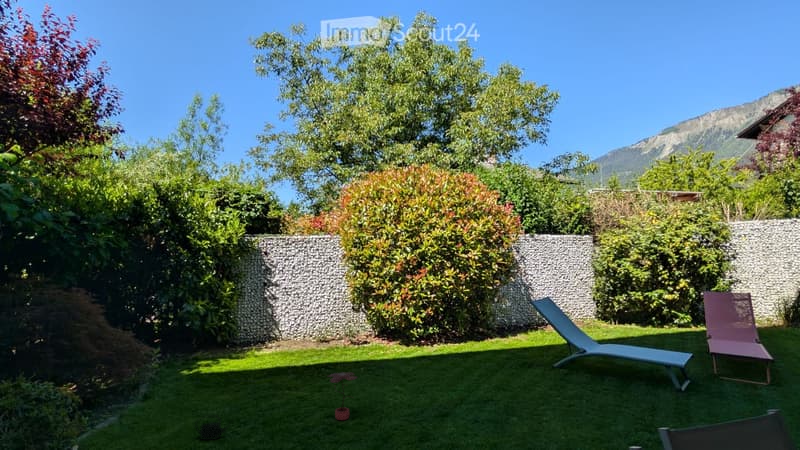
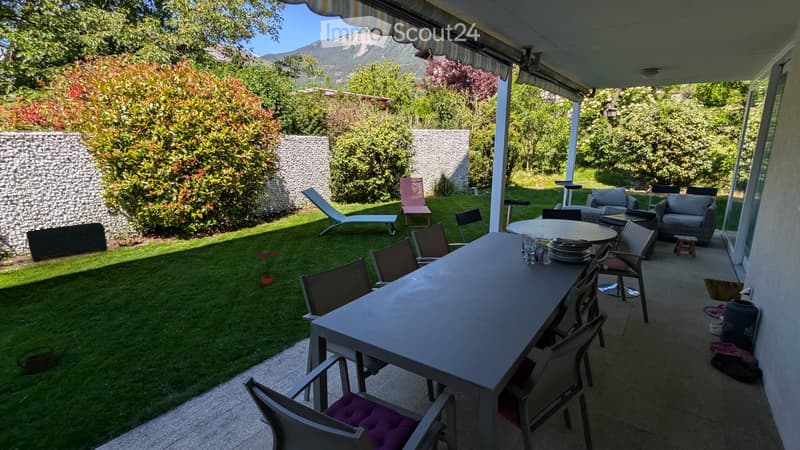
bench: none [289,317,342,347] -> present [26,222,107,262]
potted plant: present [329,372,357,420] -> present [252,250,279,284]

